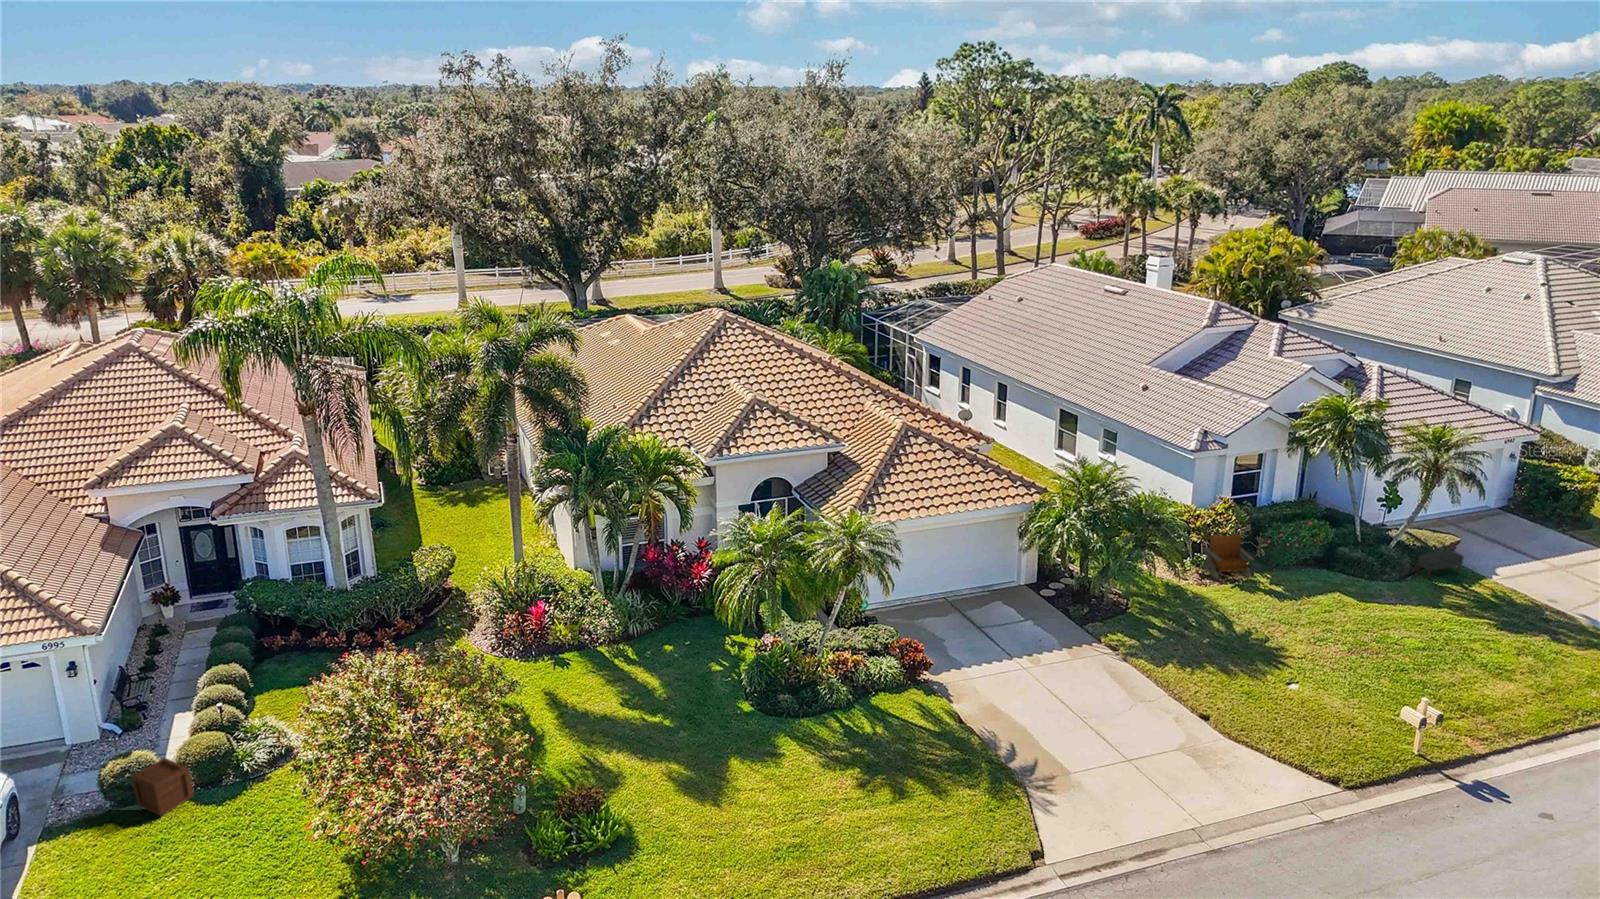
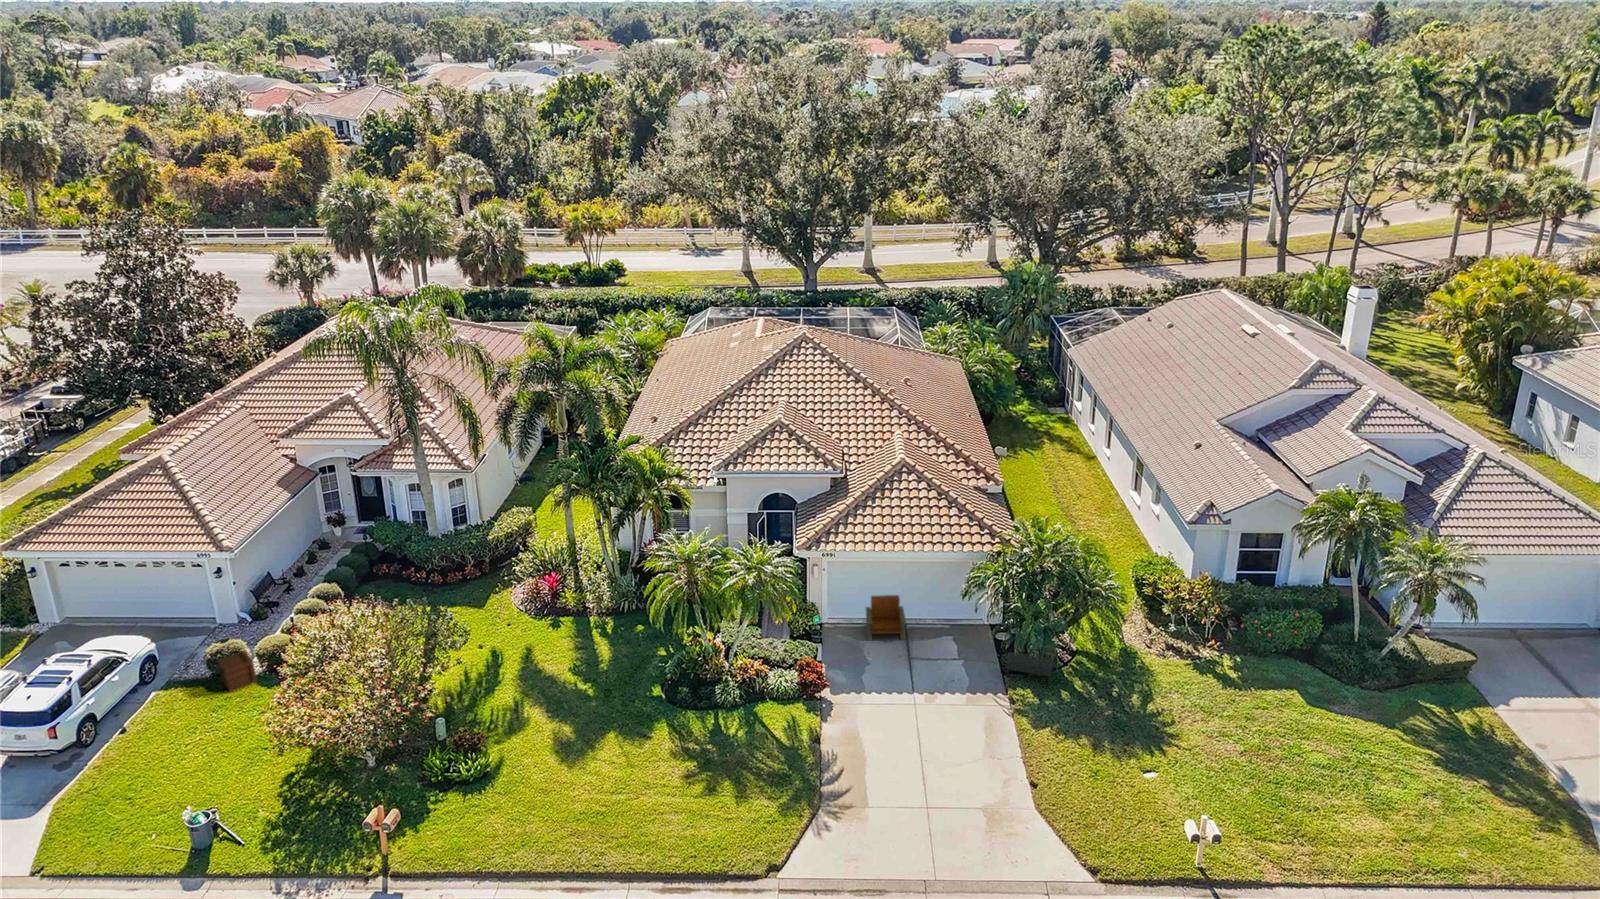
lounge chair: present [1202,534,1254,579] -> present [865,595,906,640]
bench: present [1416,550,1464,578] -> present [1006,652,1054,683]

